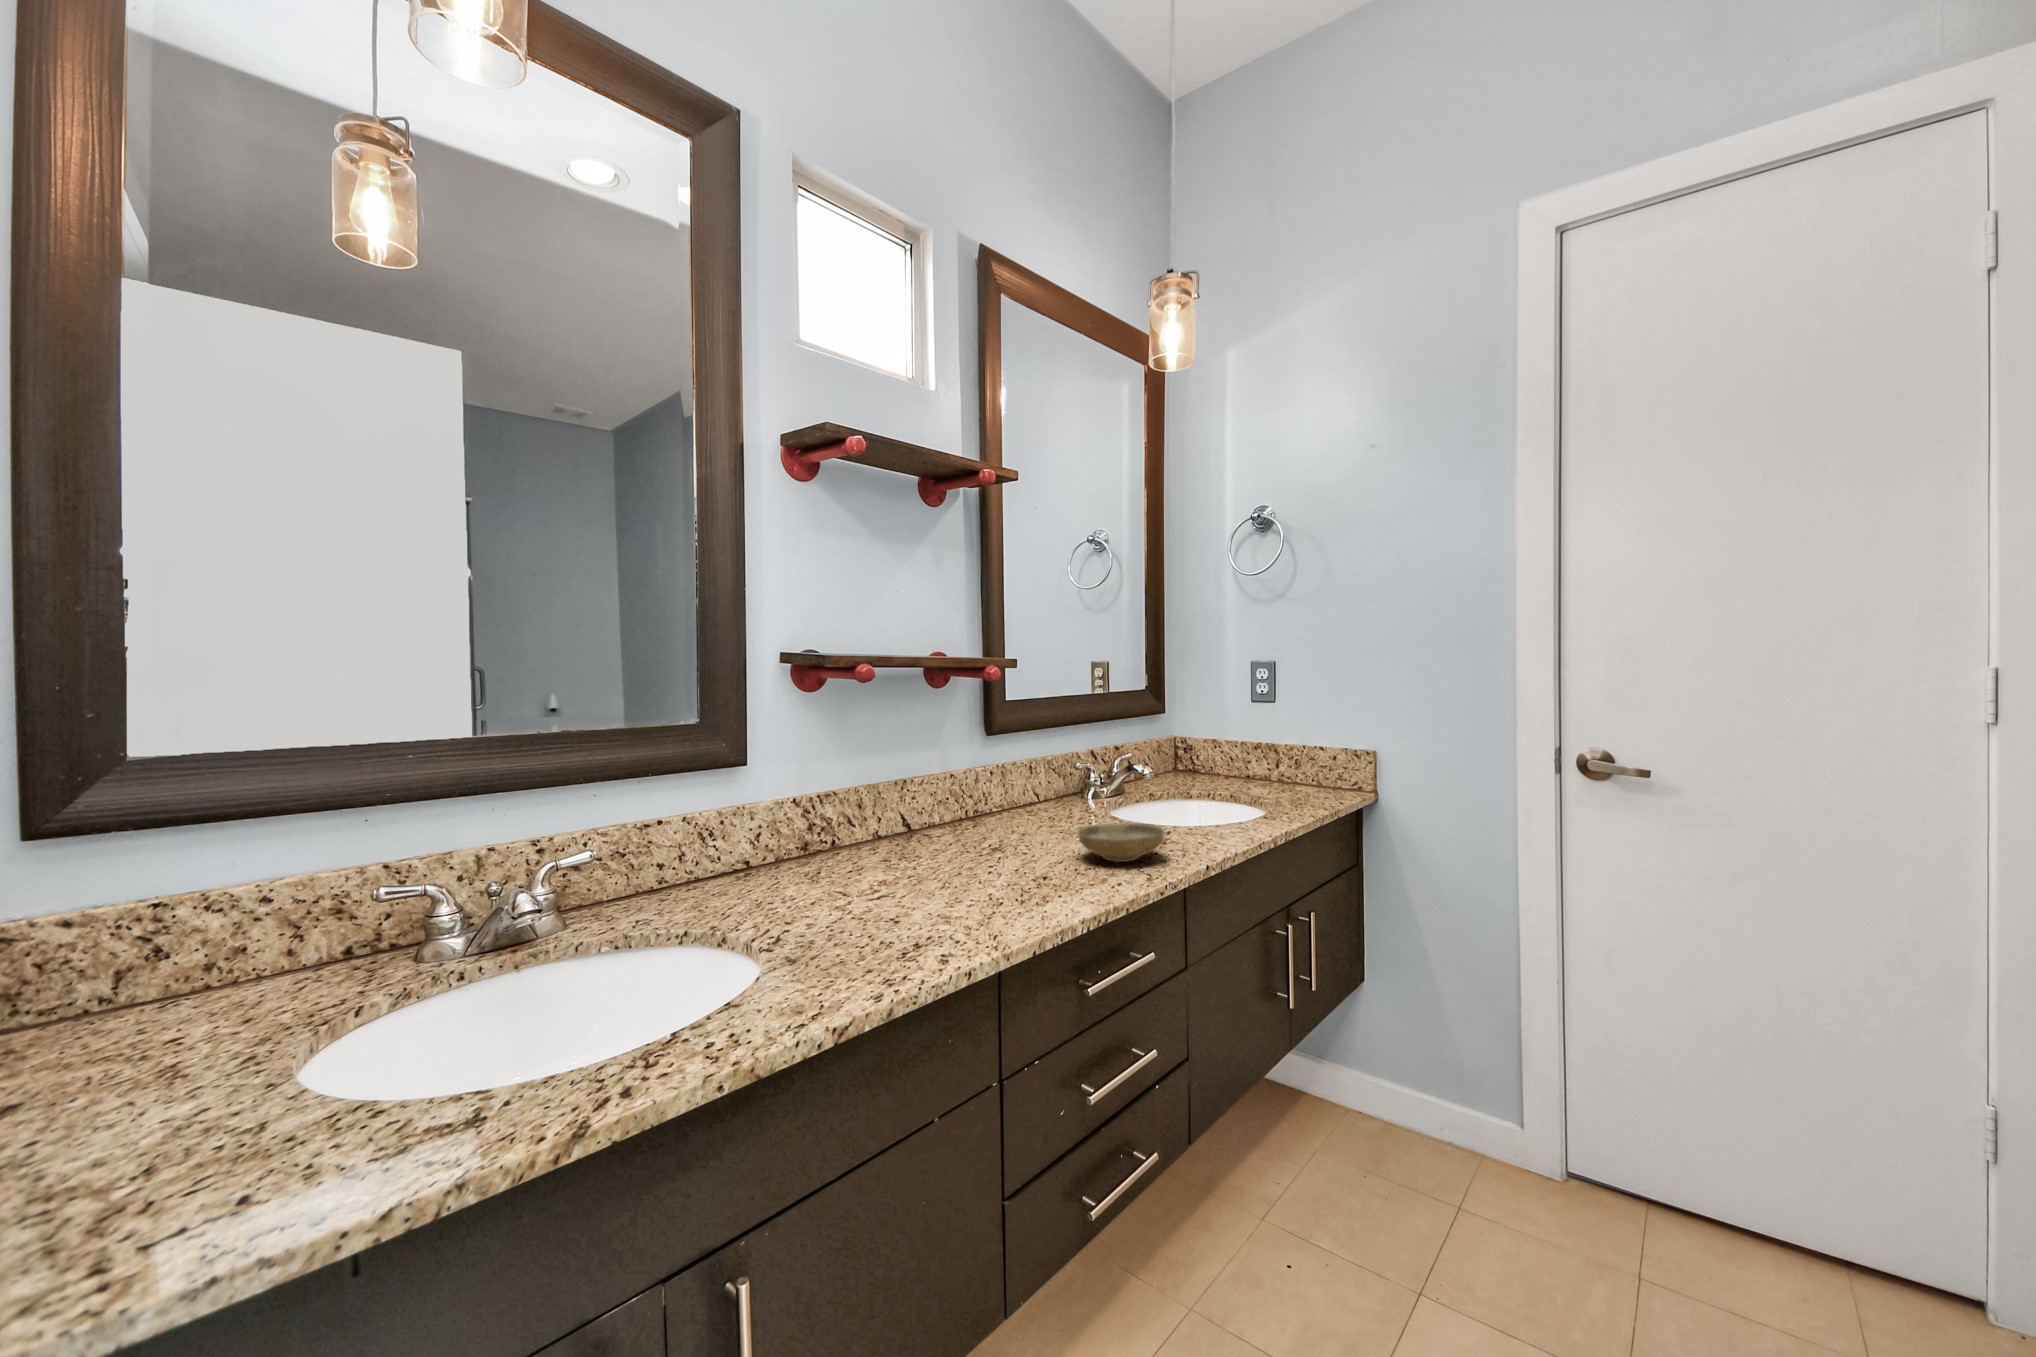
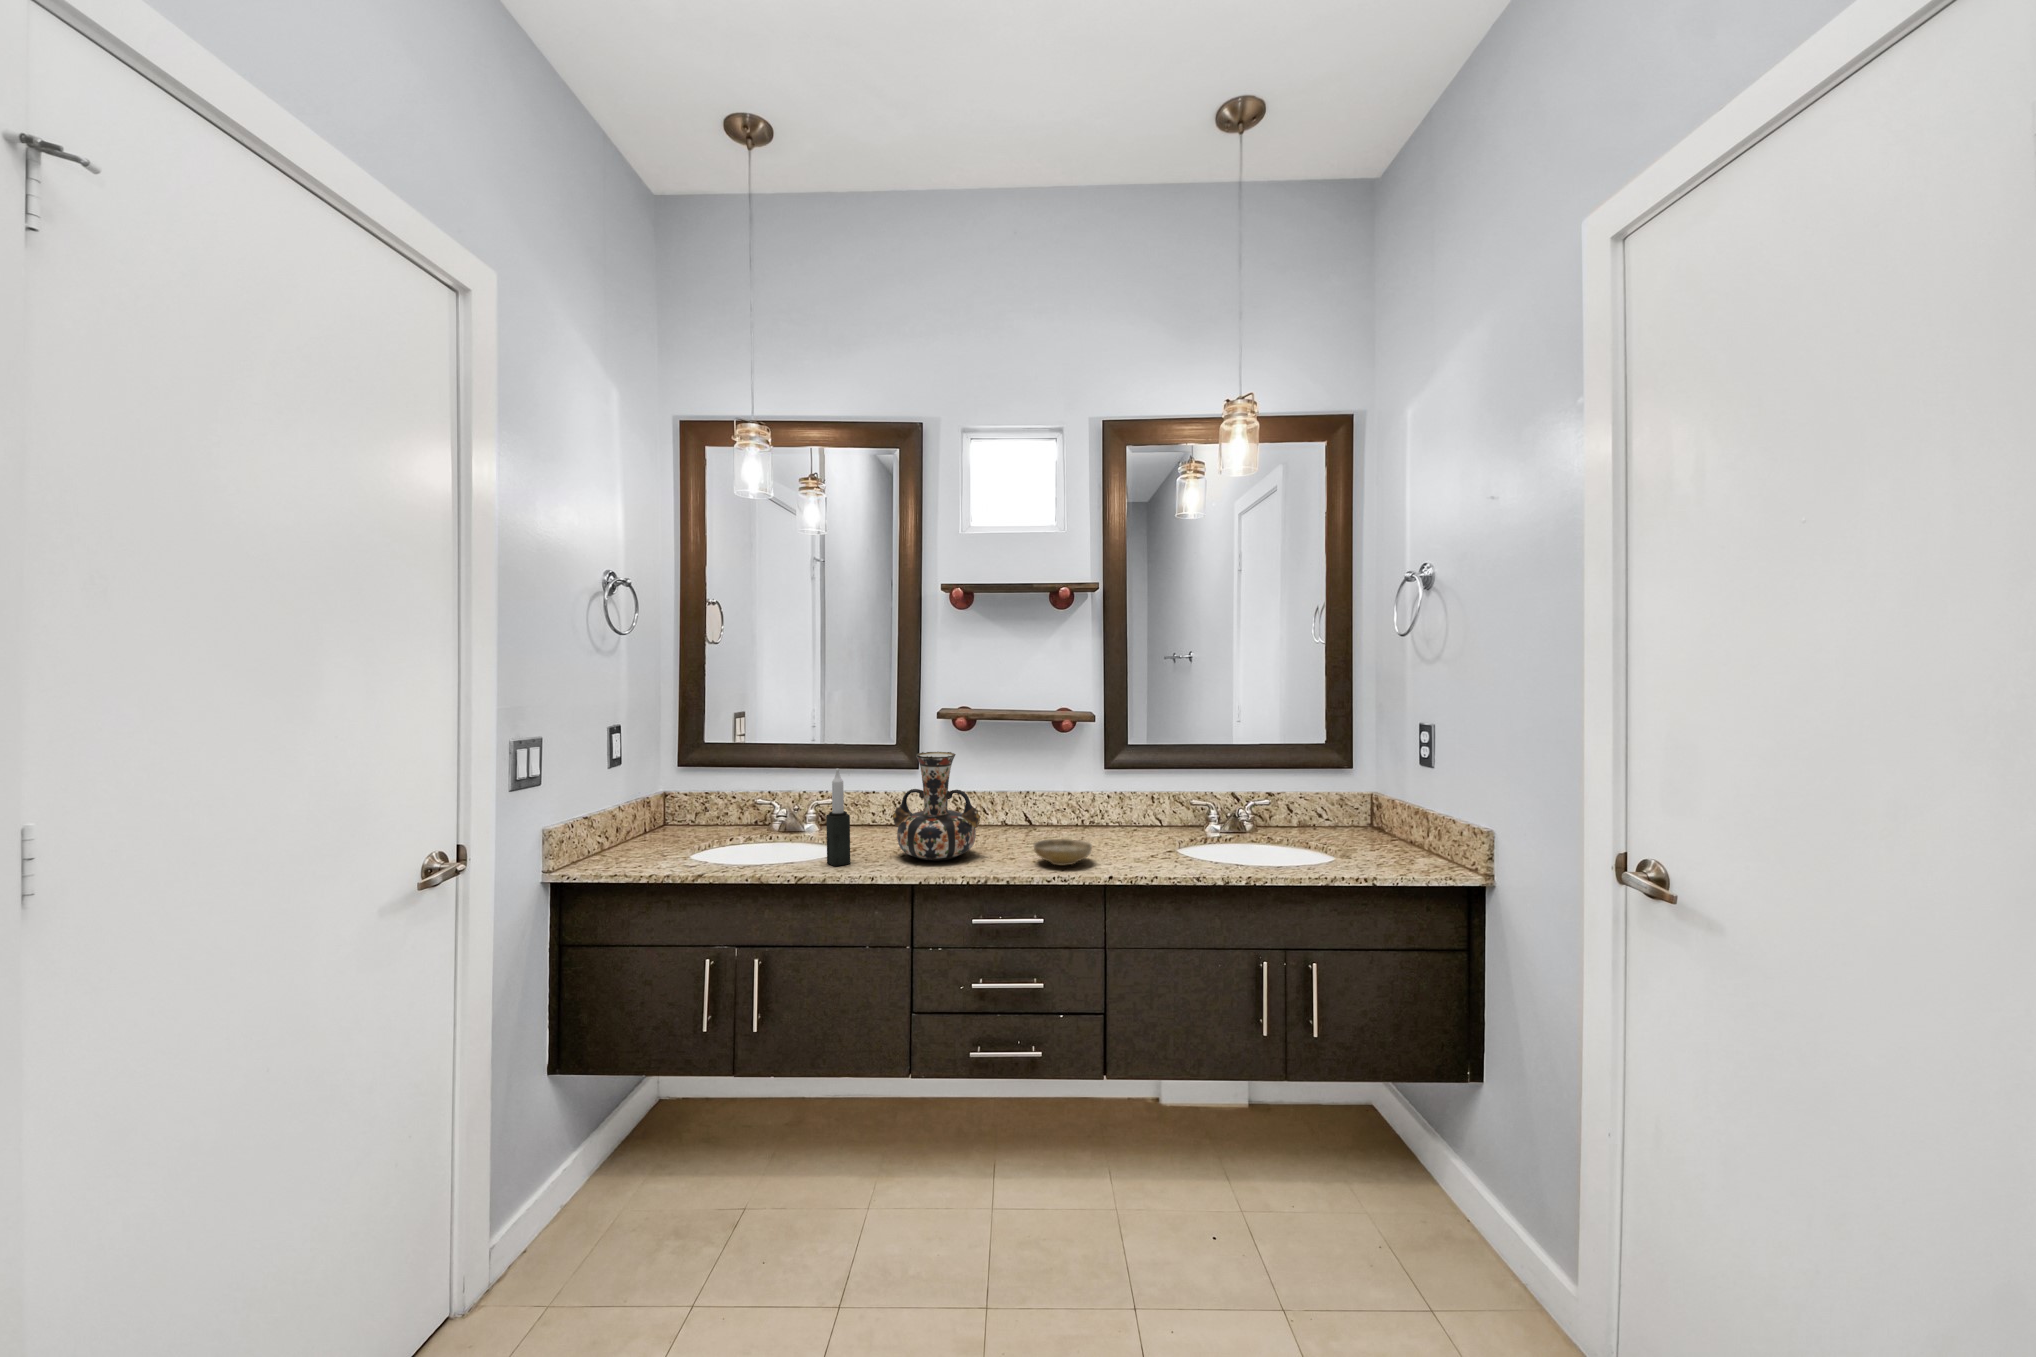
decorative vase: none [877,705,1022,905] -> present [892,752,981,861]
candle: none [825,743,875,962] -> present [826,769,850,866]

